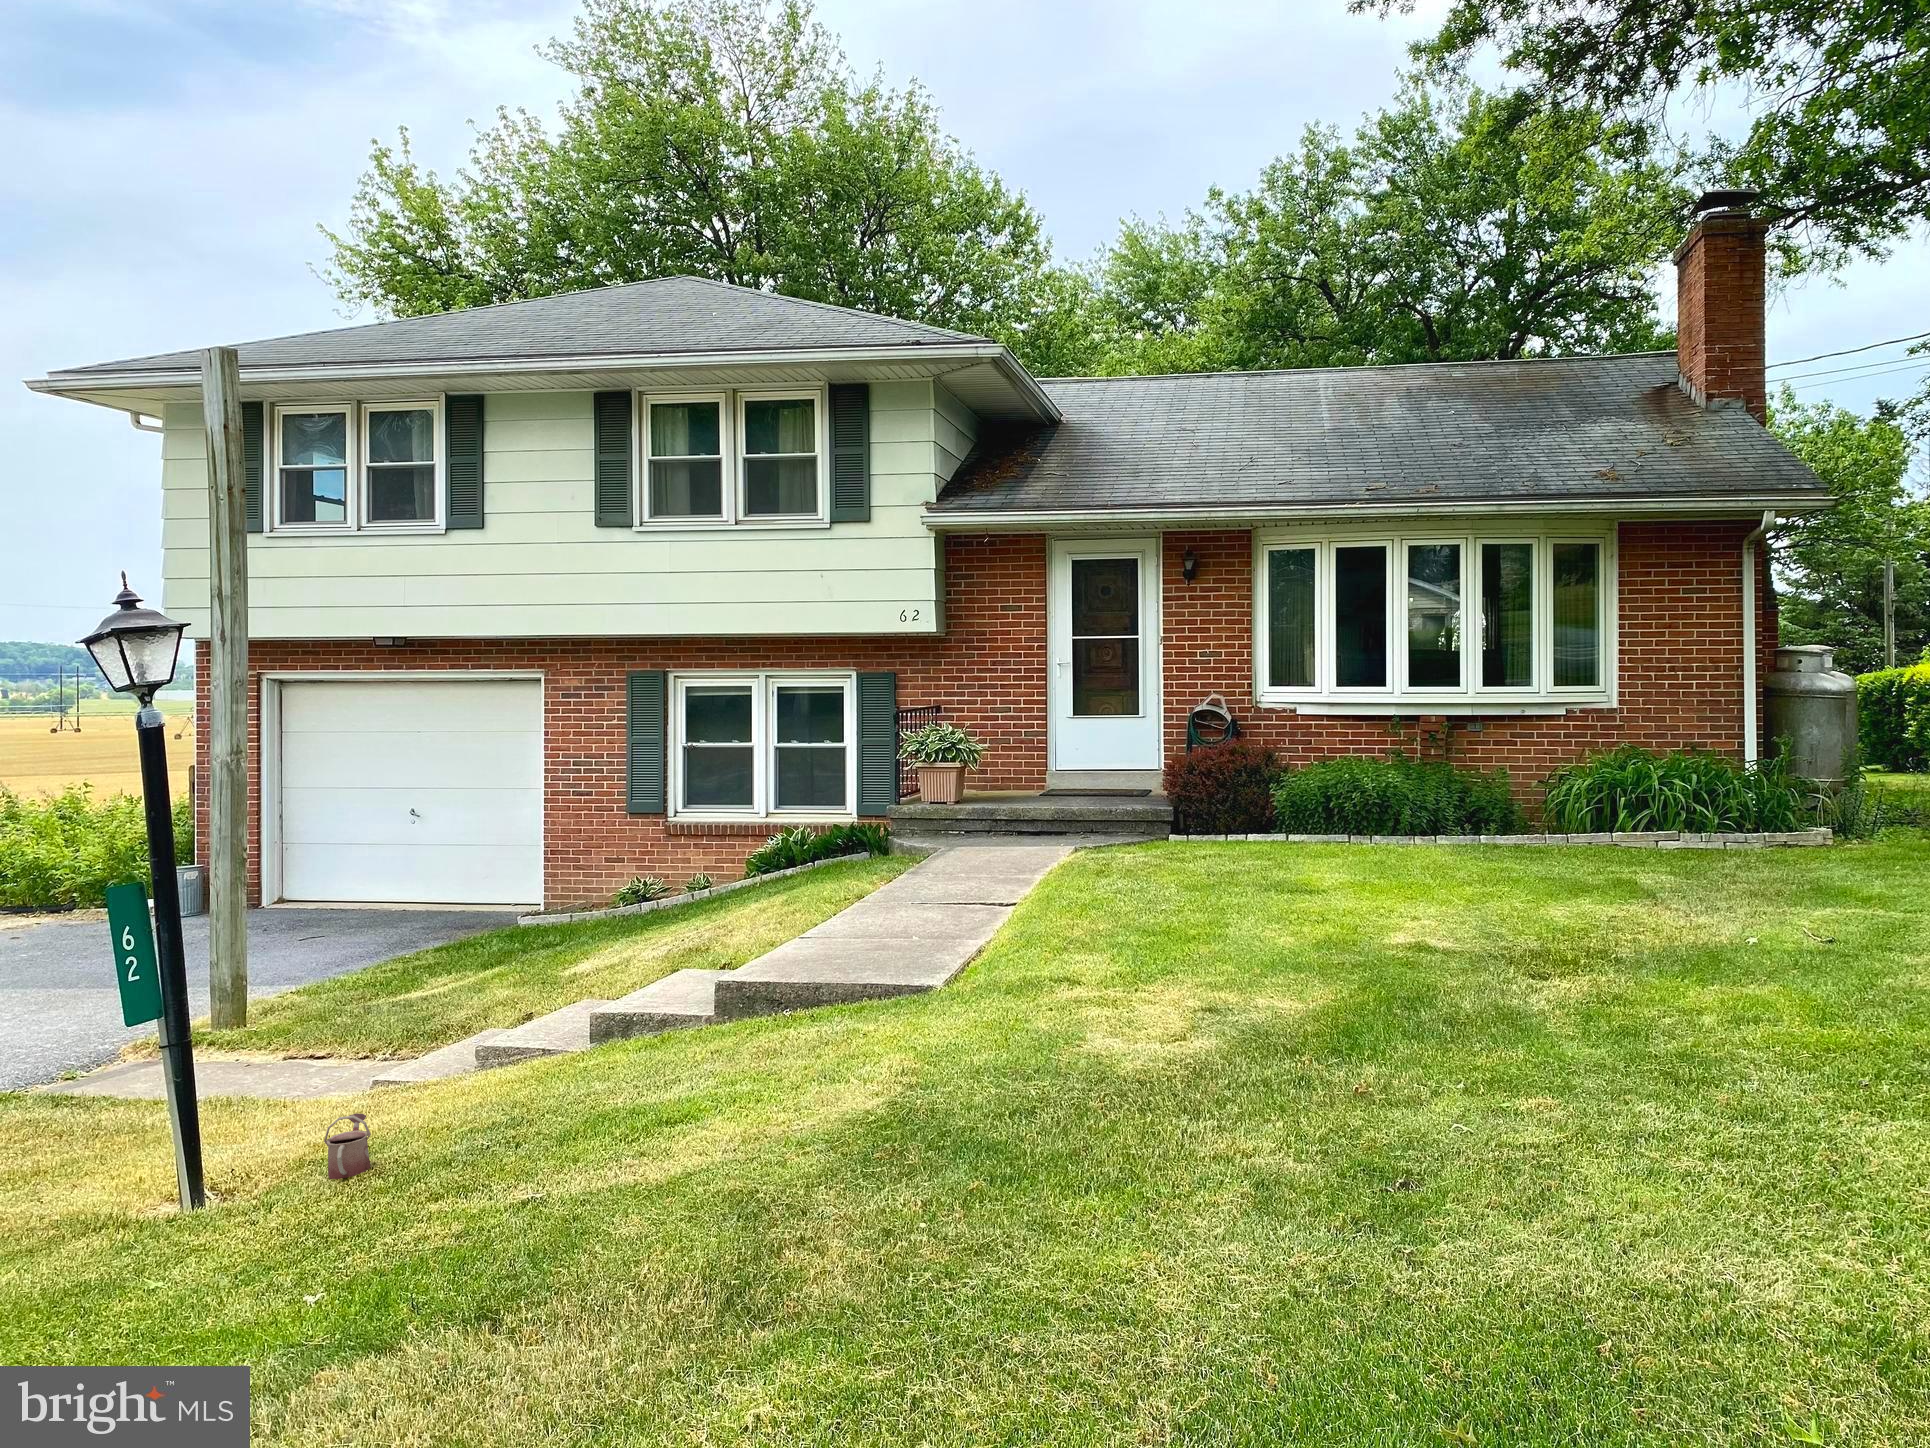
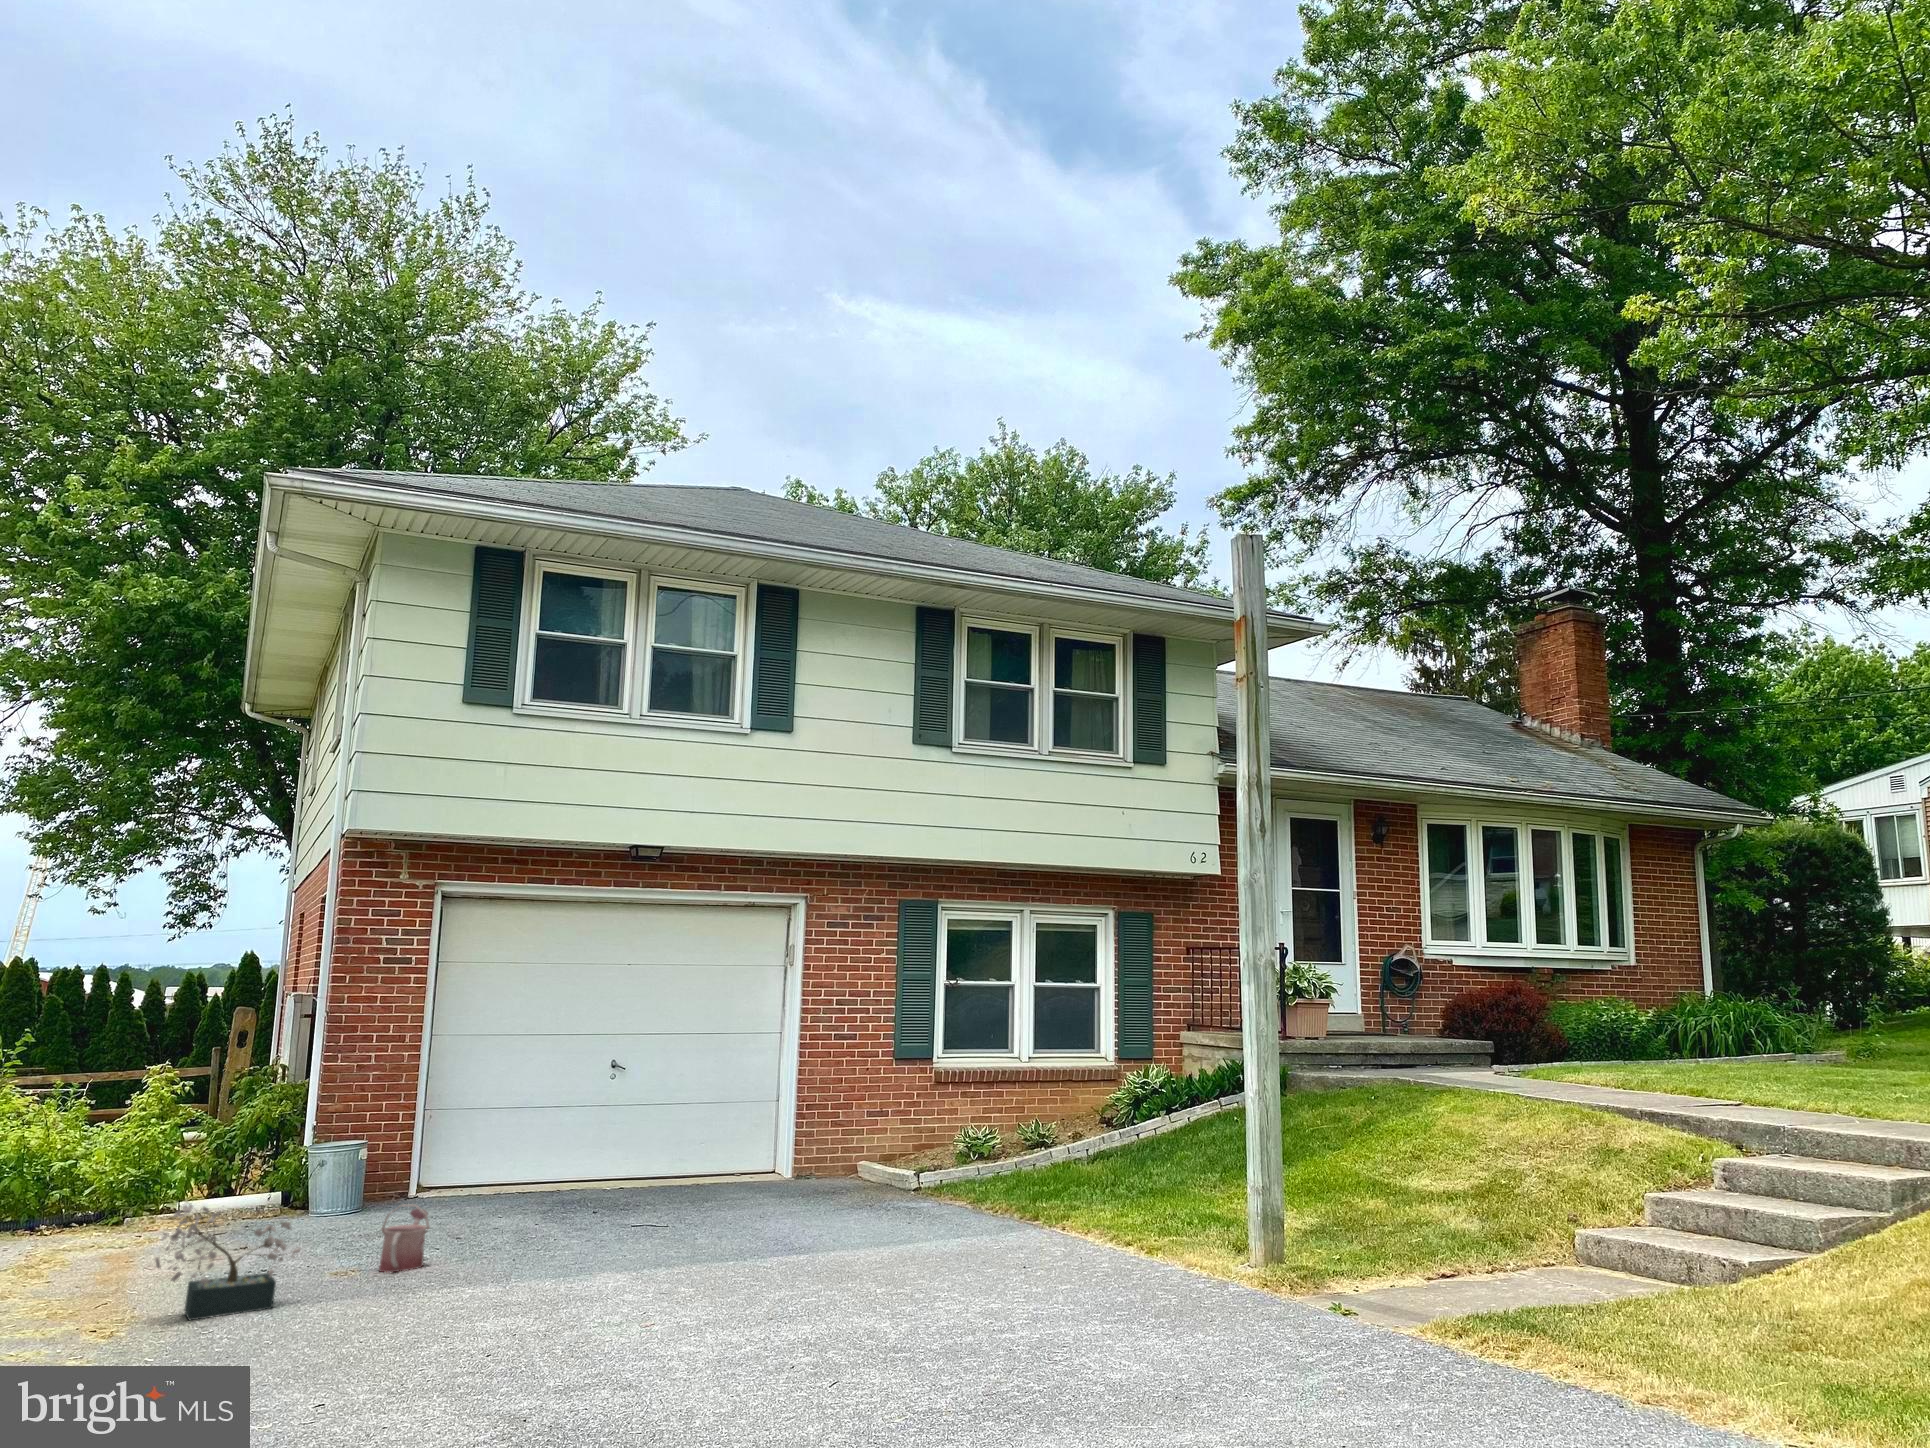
decorative plant: none [113,1169,254,1274] -> present [155,1204,301,1321]

